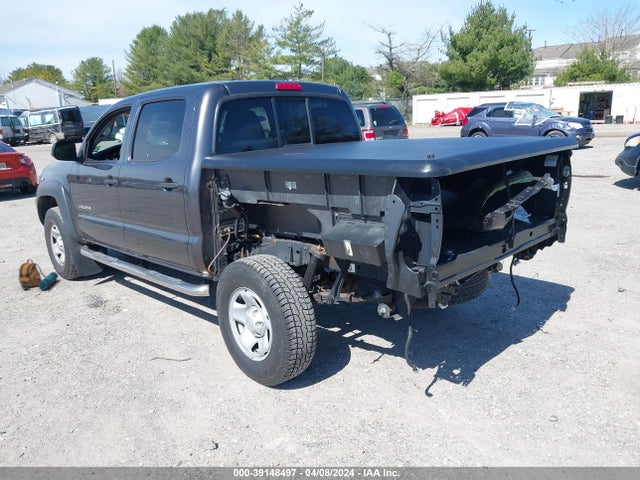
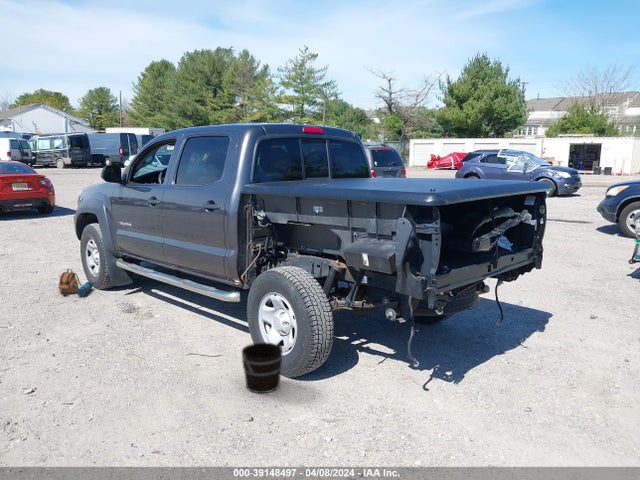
bucket: none [207,346,257,409] -> present [242,342,283,393]

